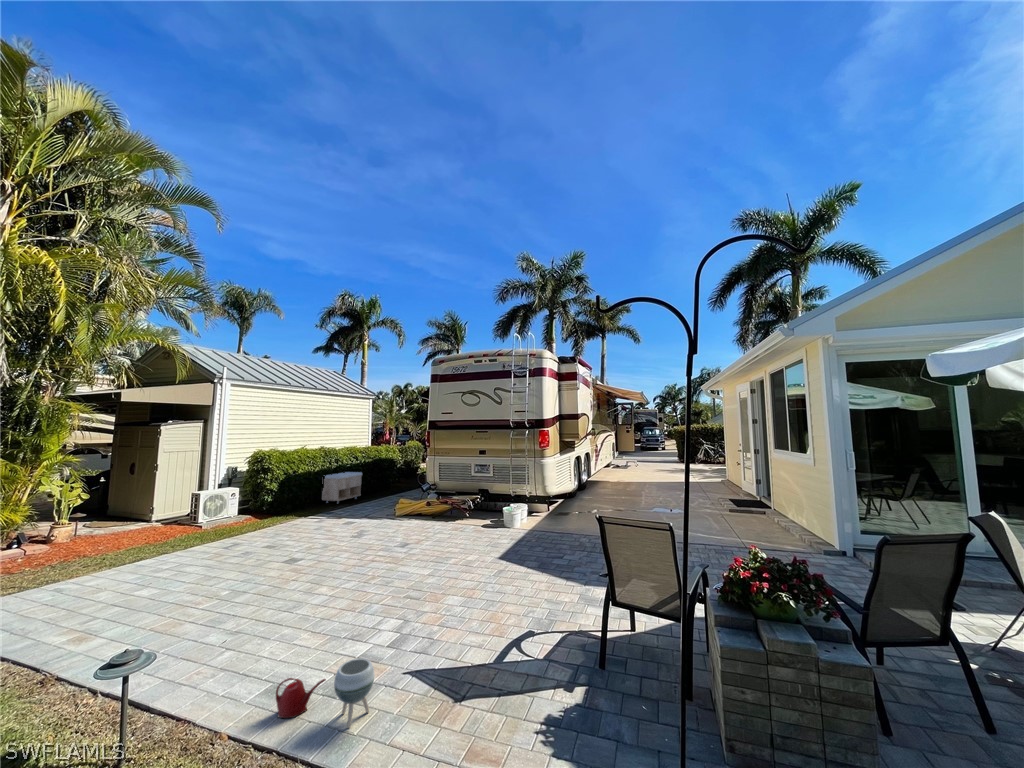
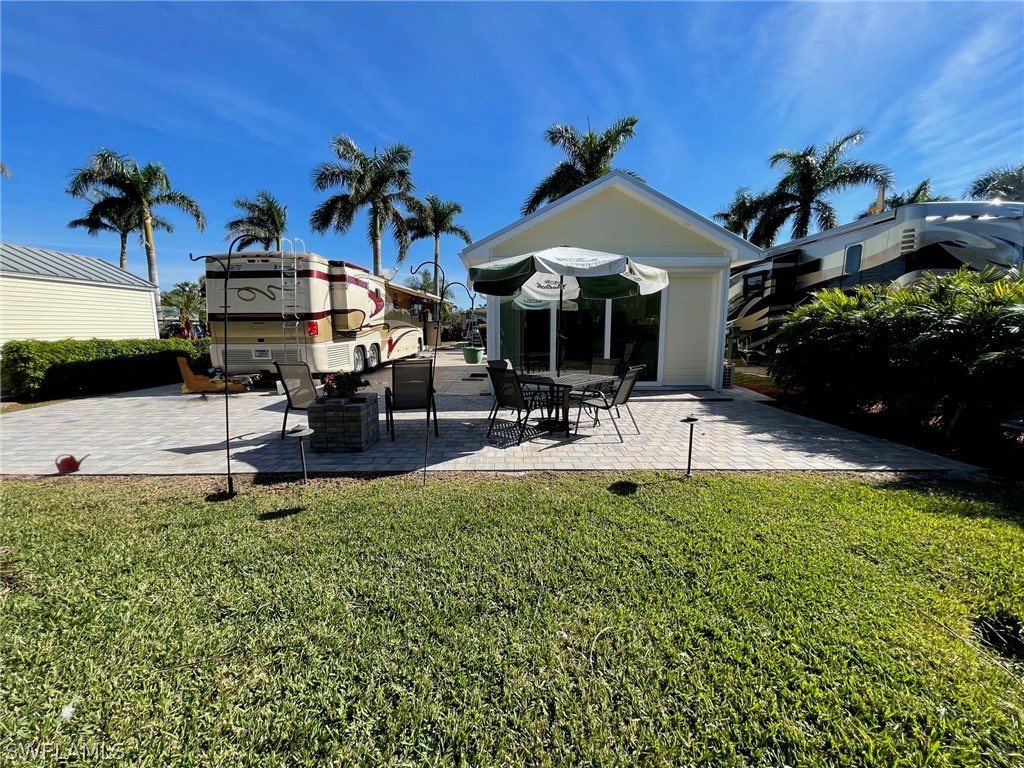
lounge chair: none [400,471,461,526] -> present [177,357,244,400]
storage bench: present [322,472,362,503] -> none [99,363,148,391]
planter: present [334,658,374,728] -> none [95,442,123,472]

